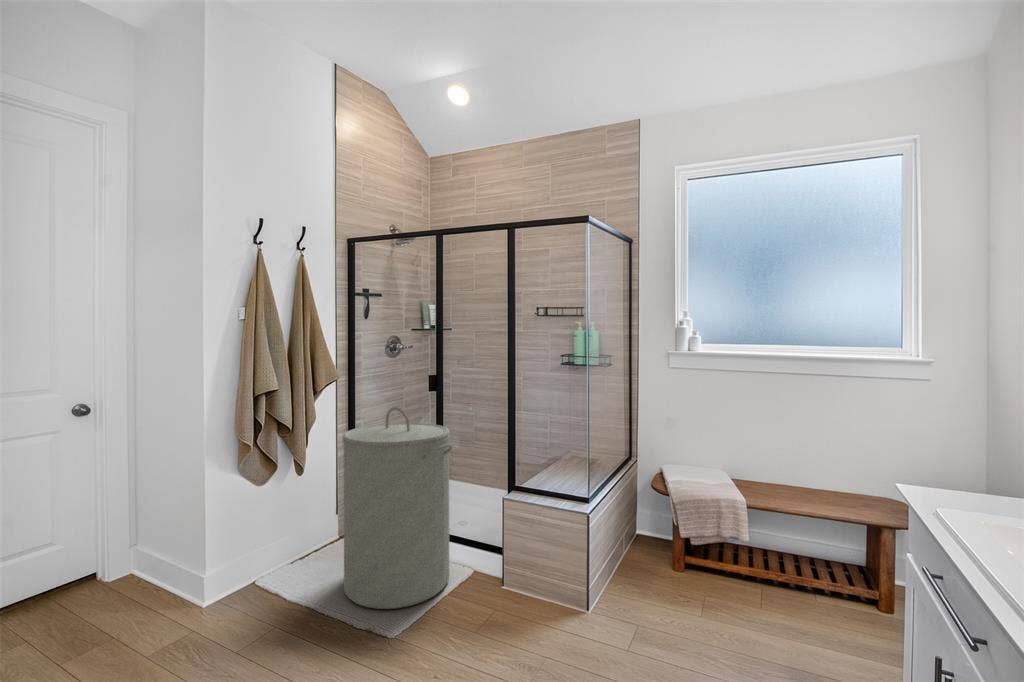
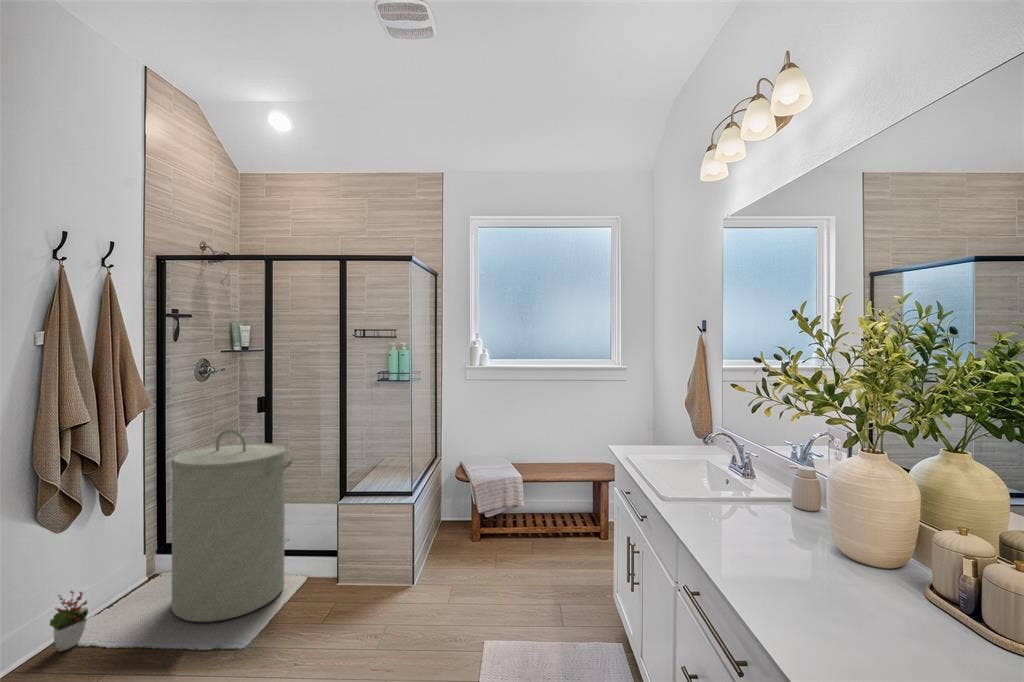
decorative plant: none [240,548,274,605] -> present [50,591,88,652]

